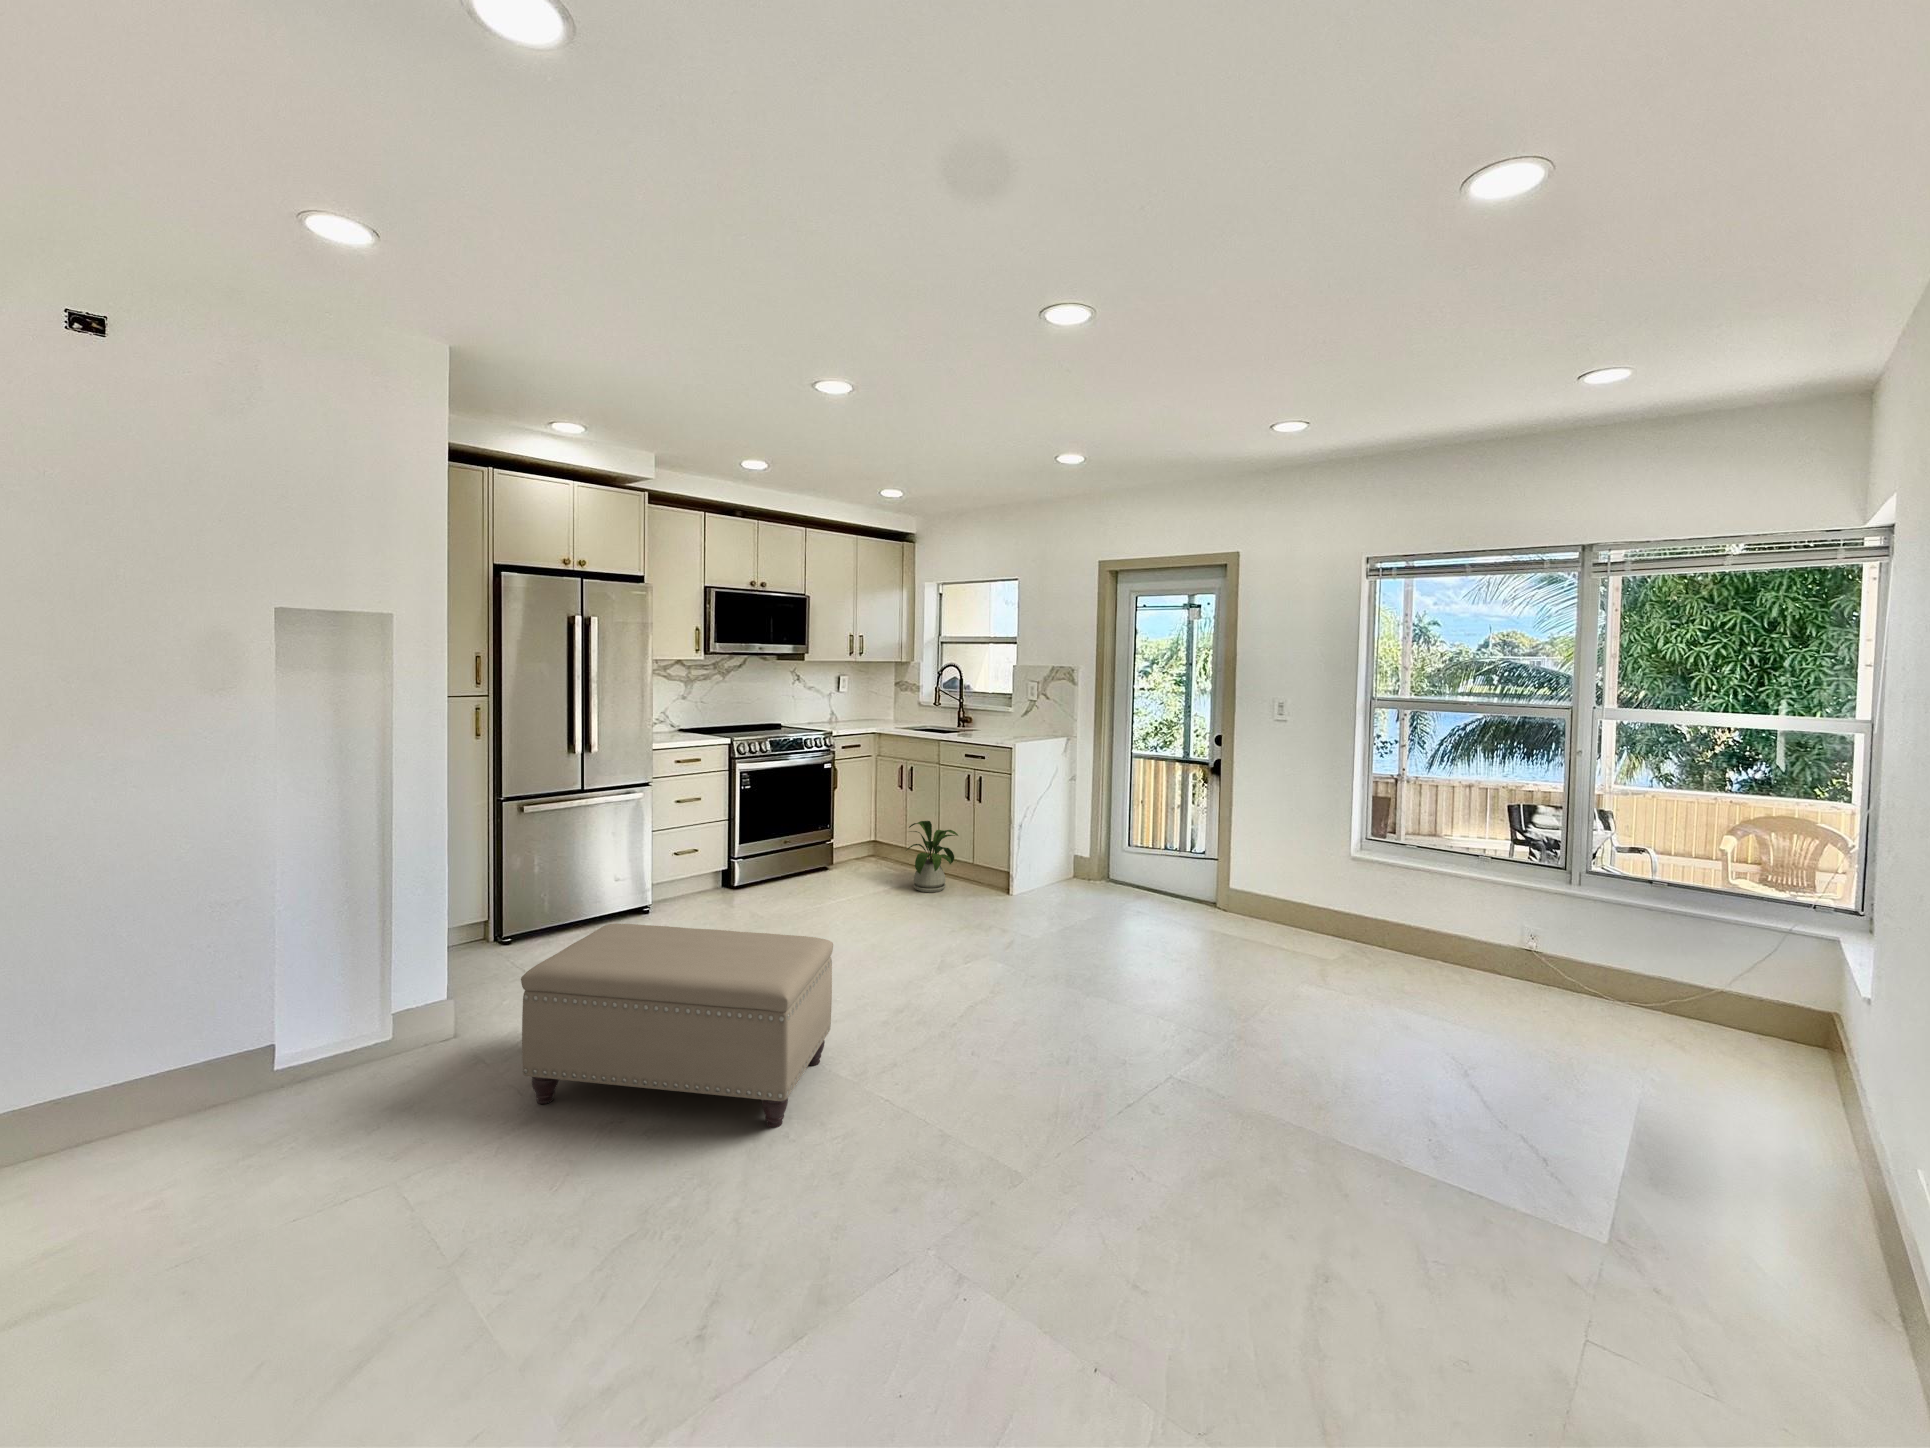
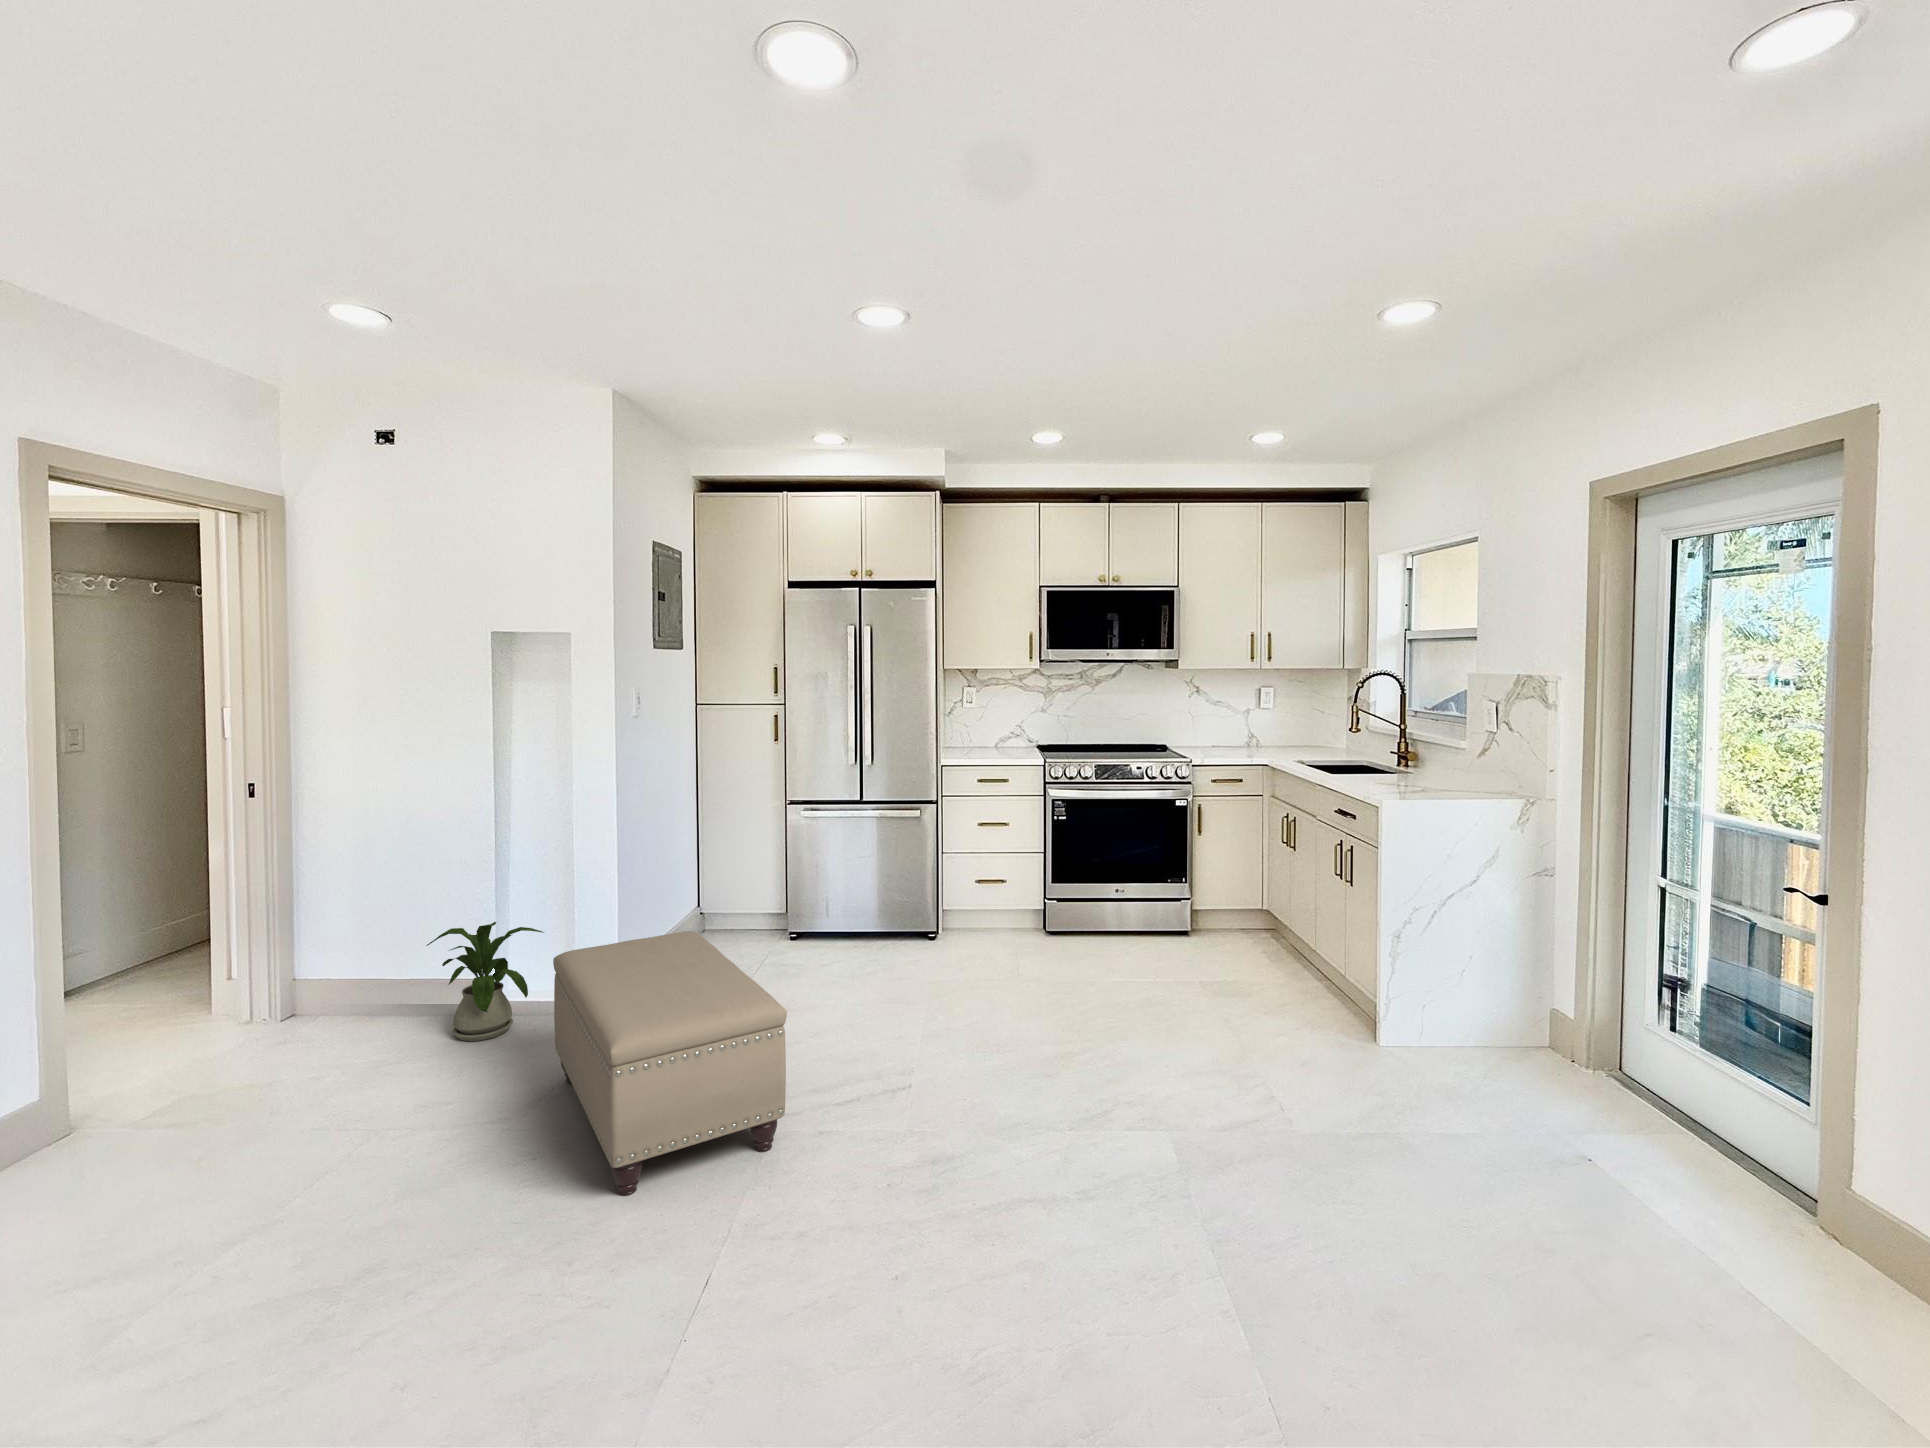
house plant: present [906,821,958,892] -> present [426,922,544,1041]

